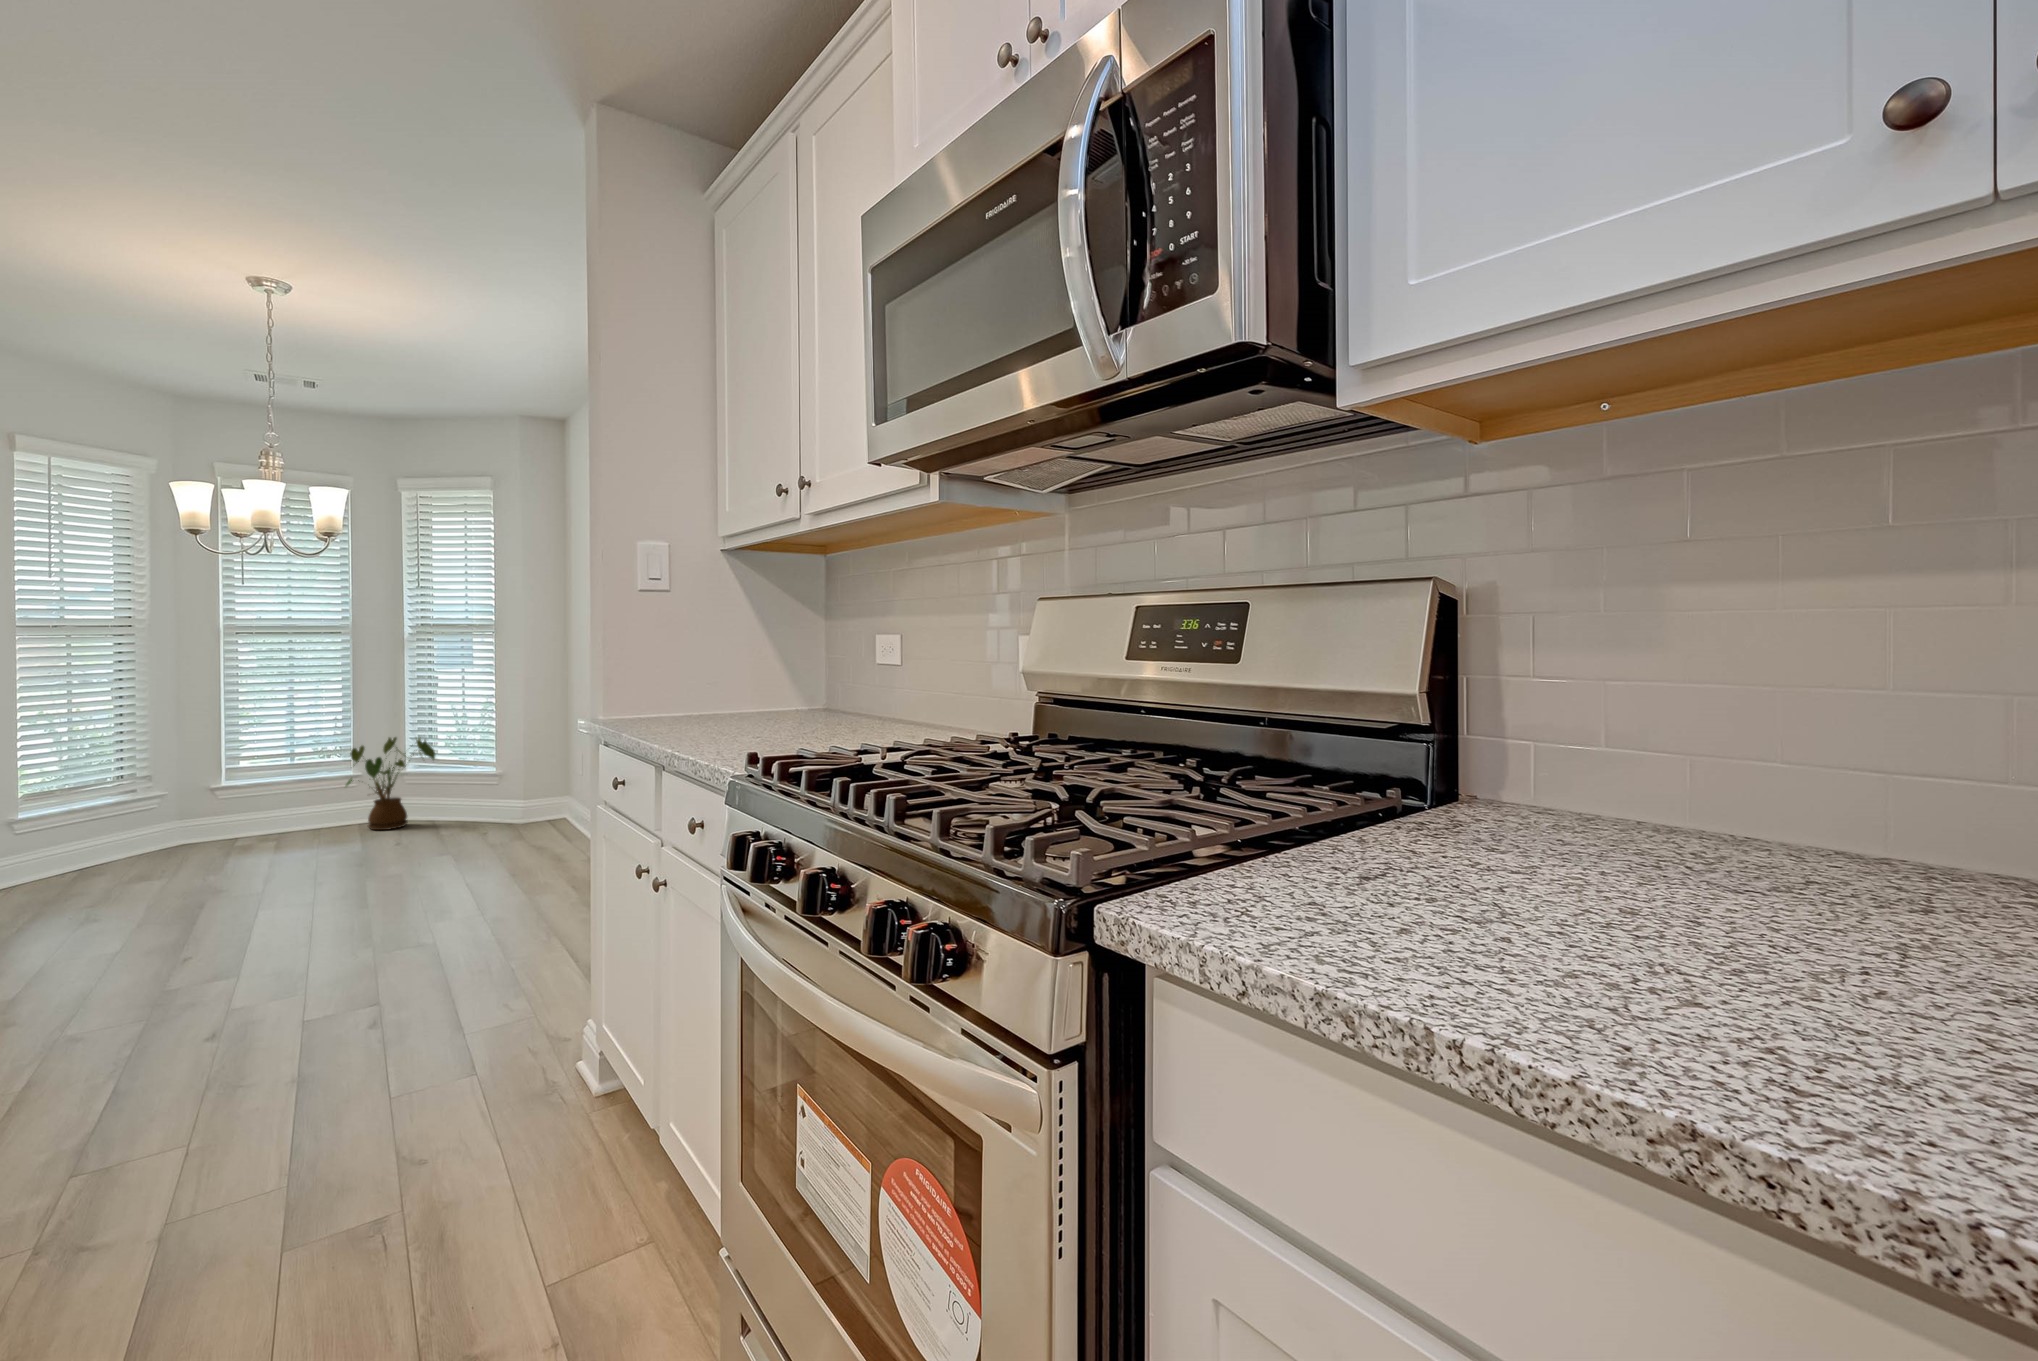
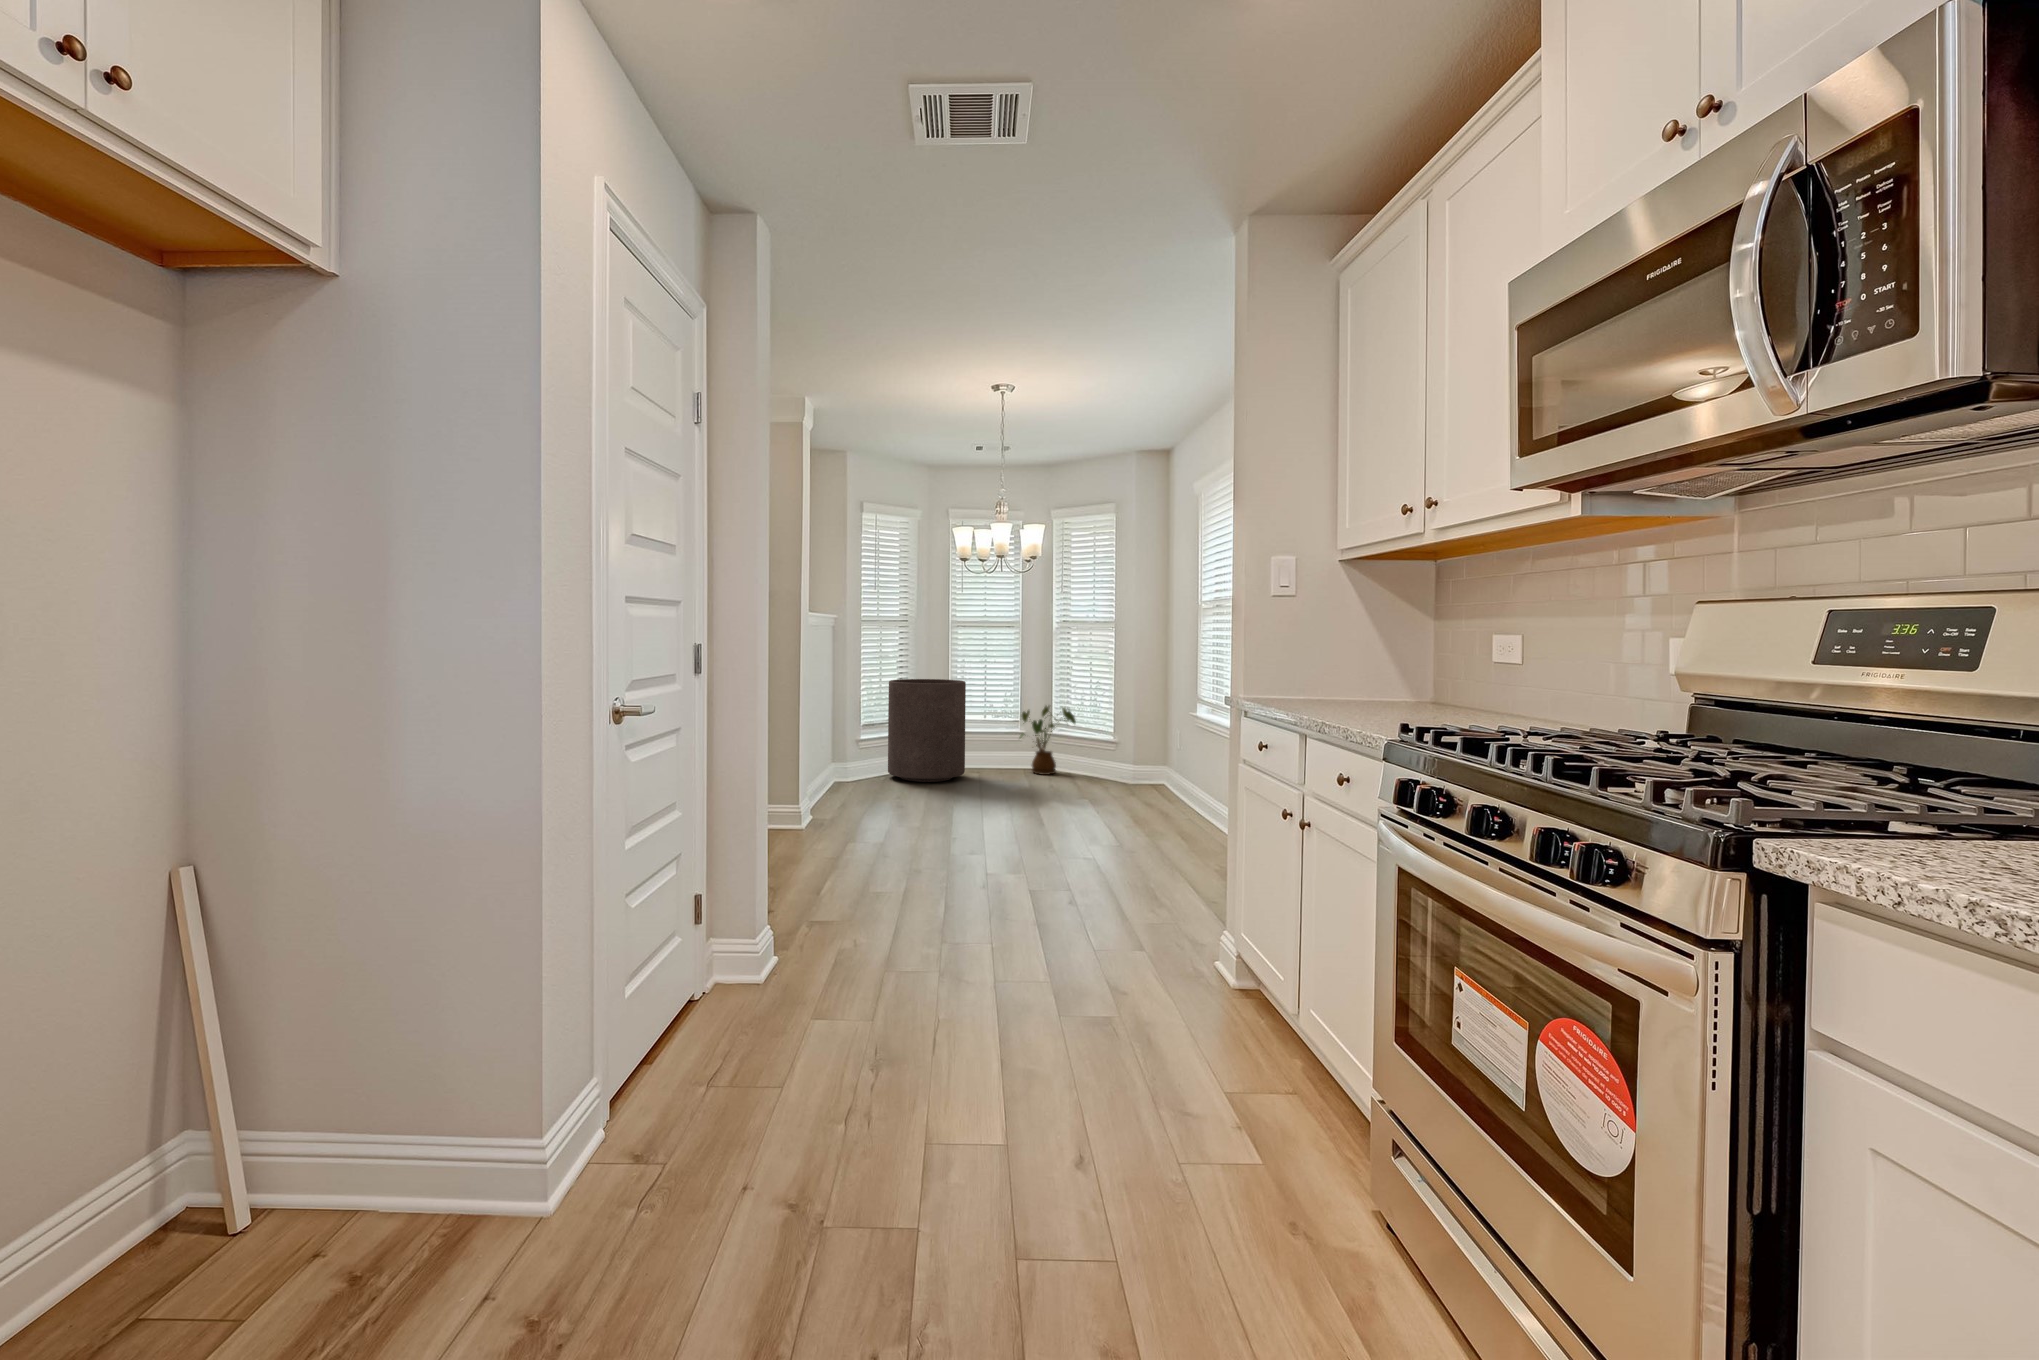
trash can: none [88,713,246,871] -> present [888,679,966,782]

